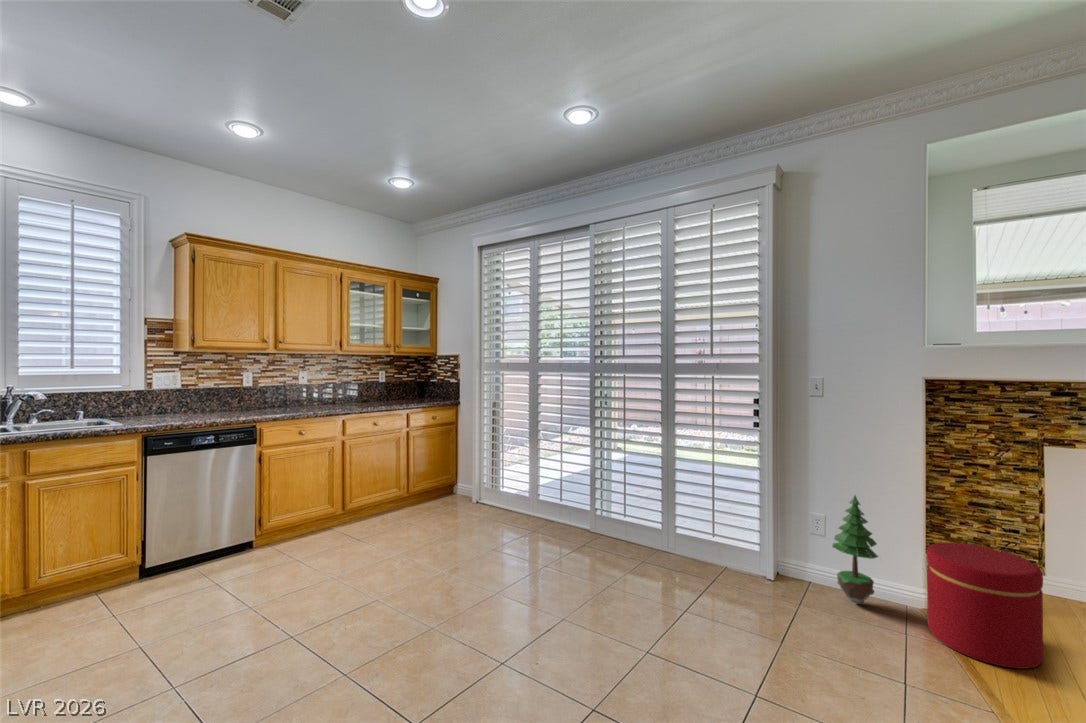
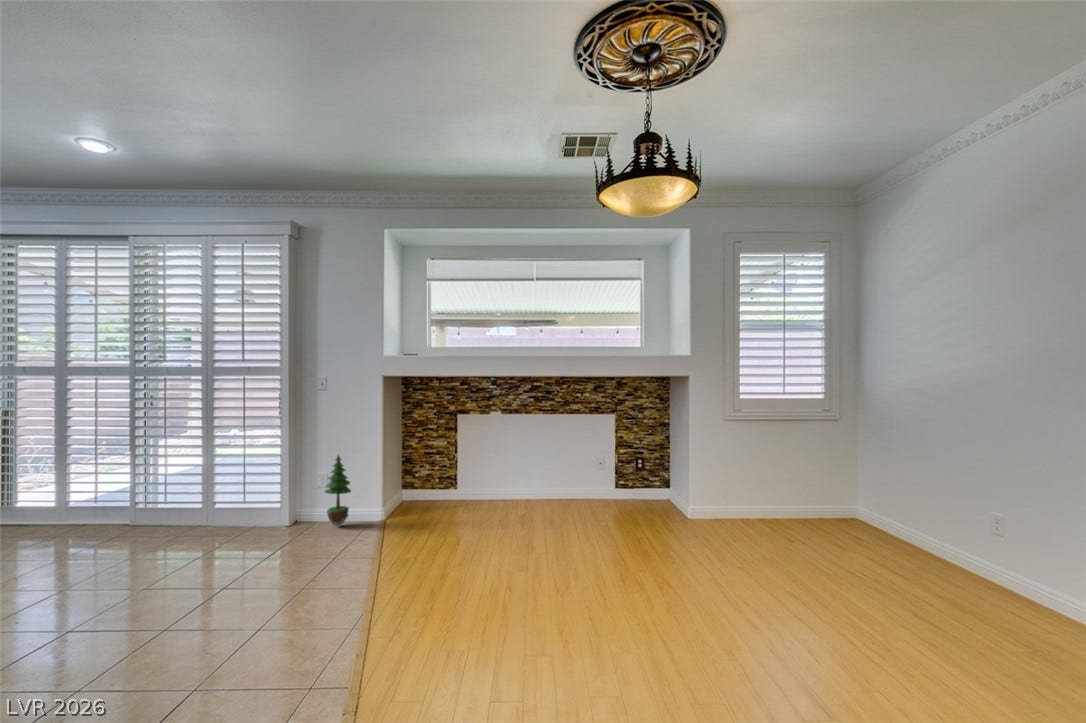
ottoman: present [926,543,1043,669] -> none [370,474,421,537]

